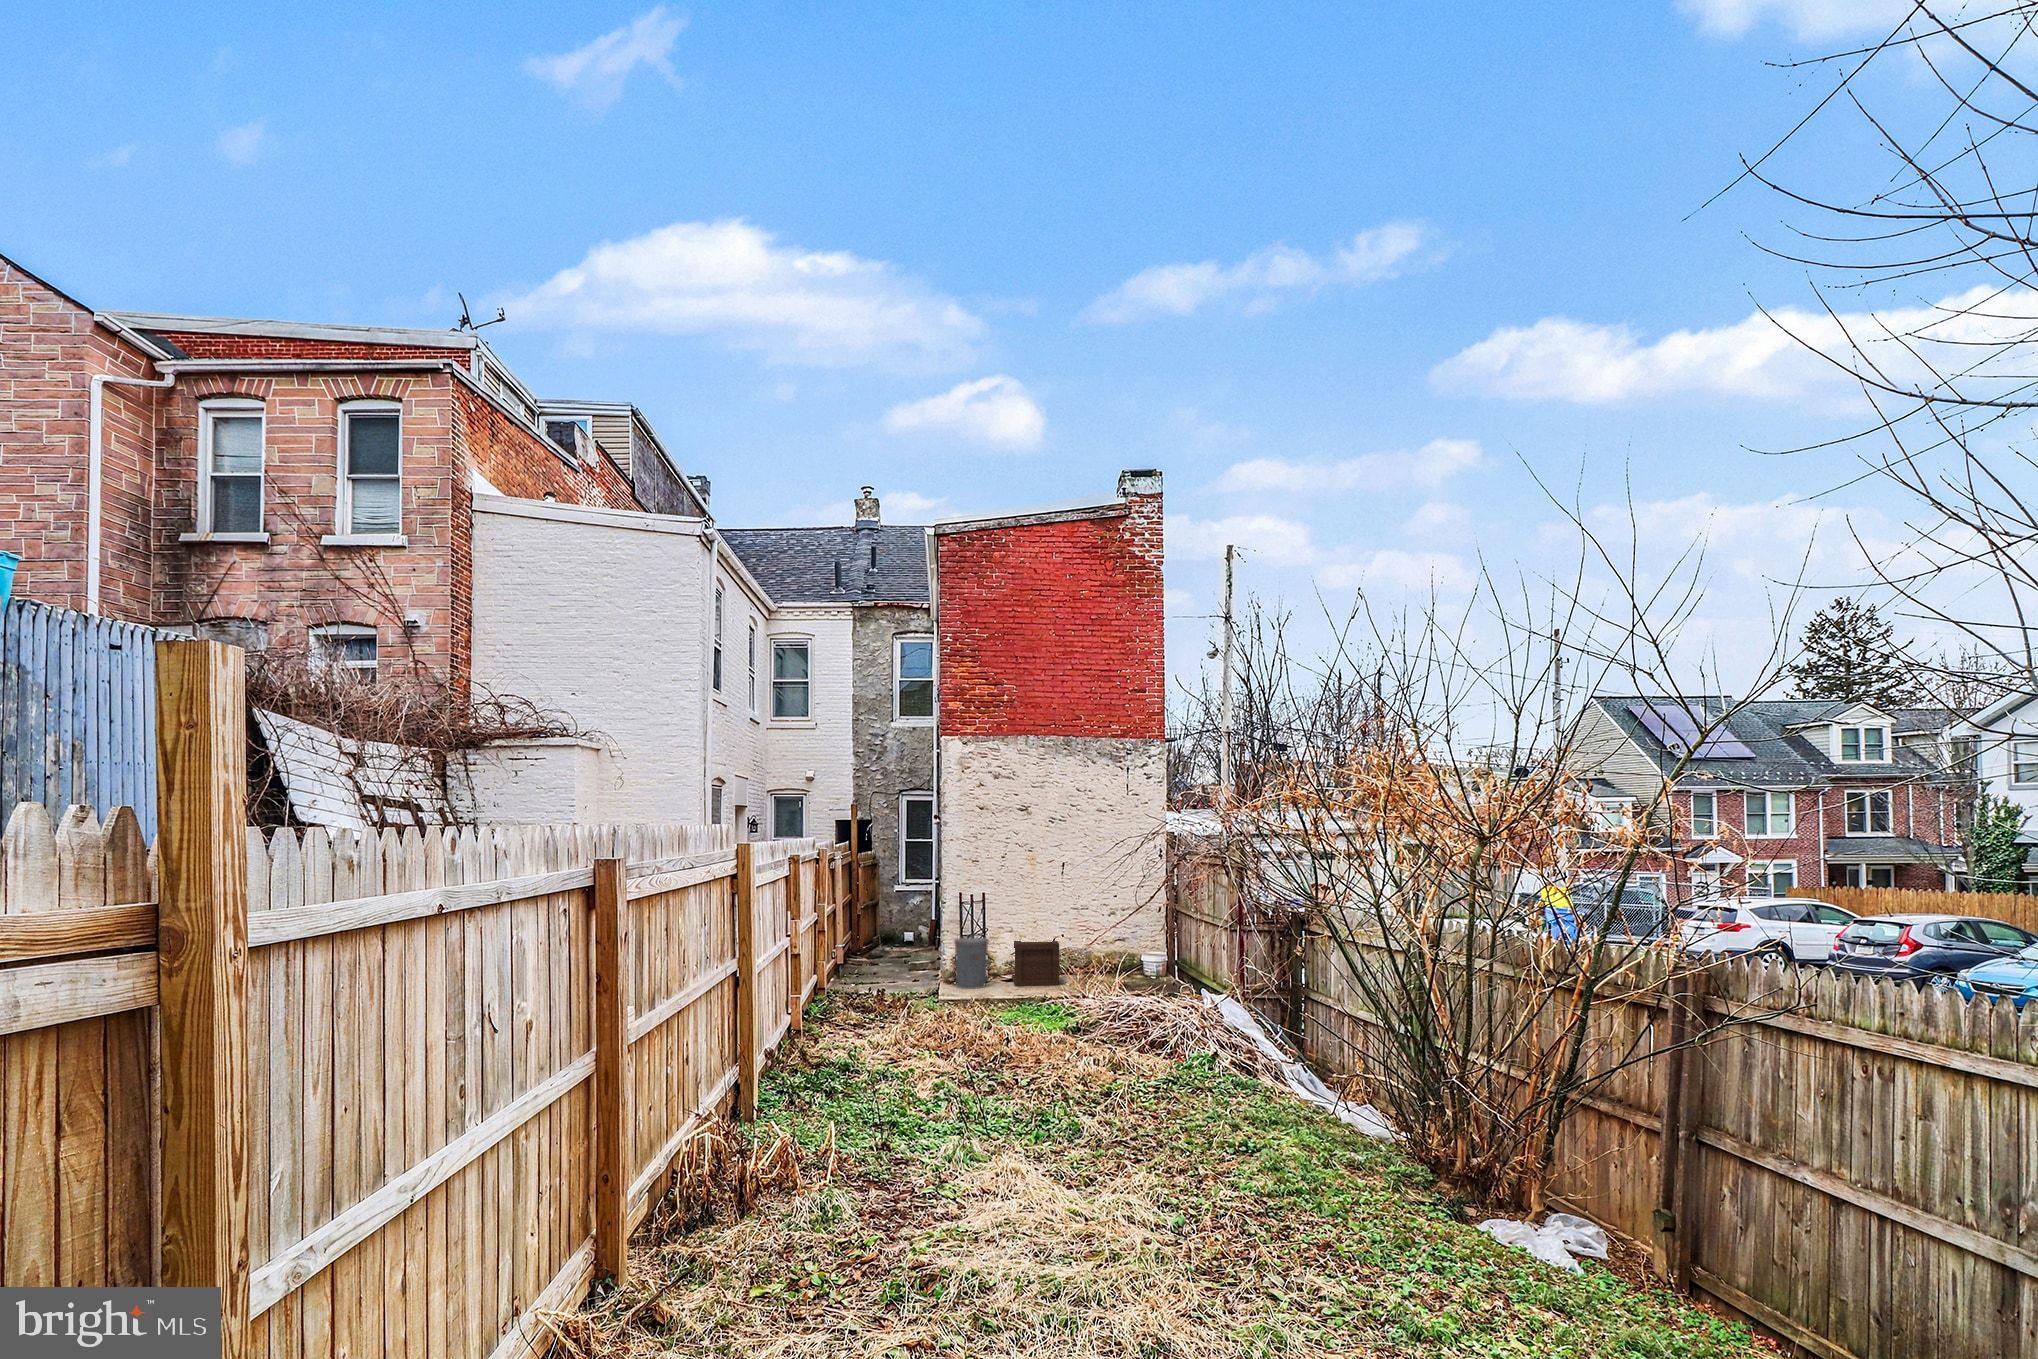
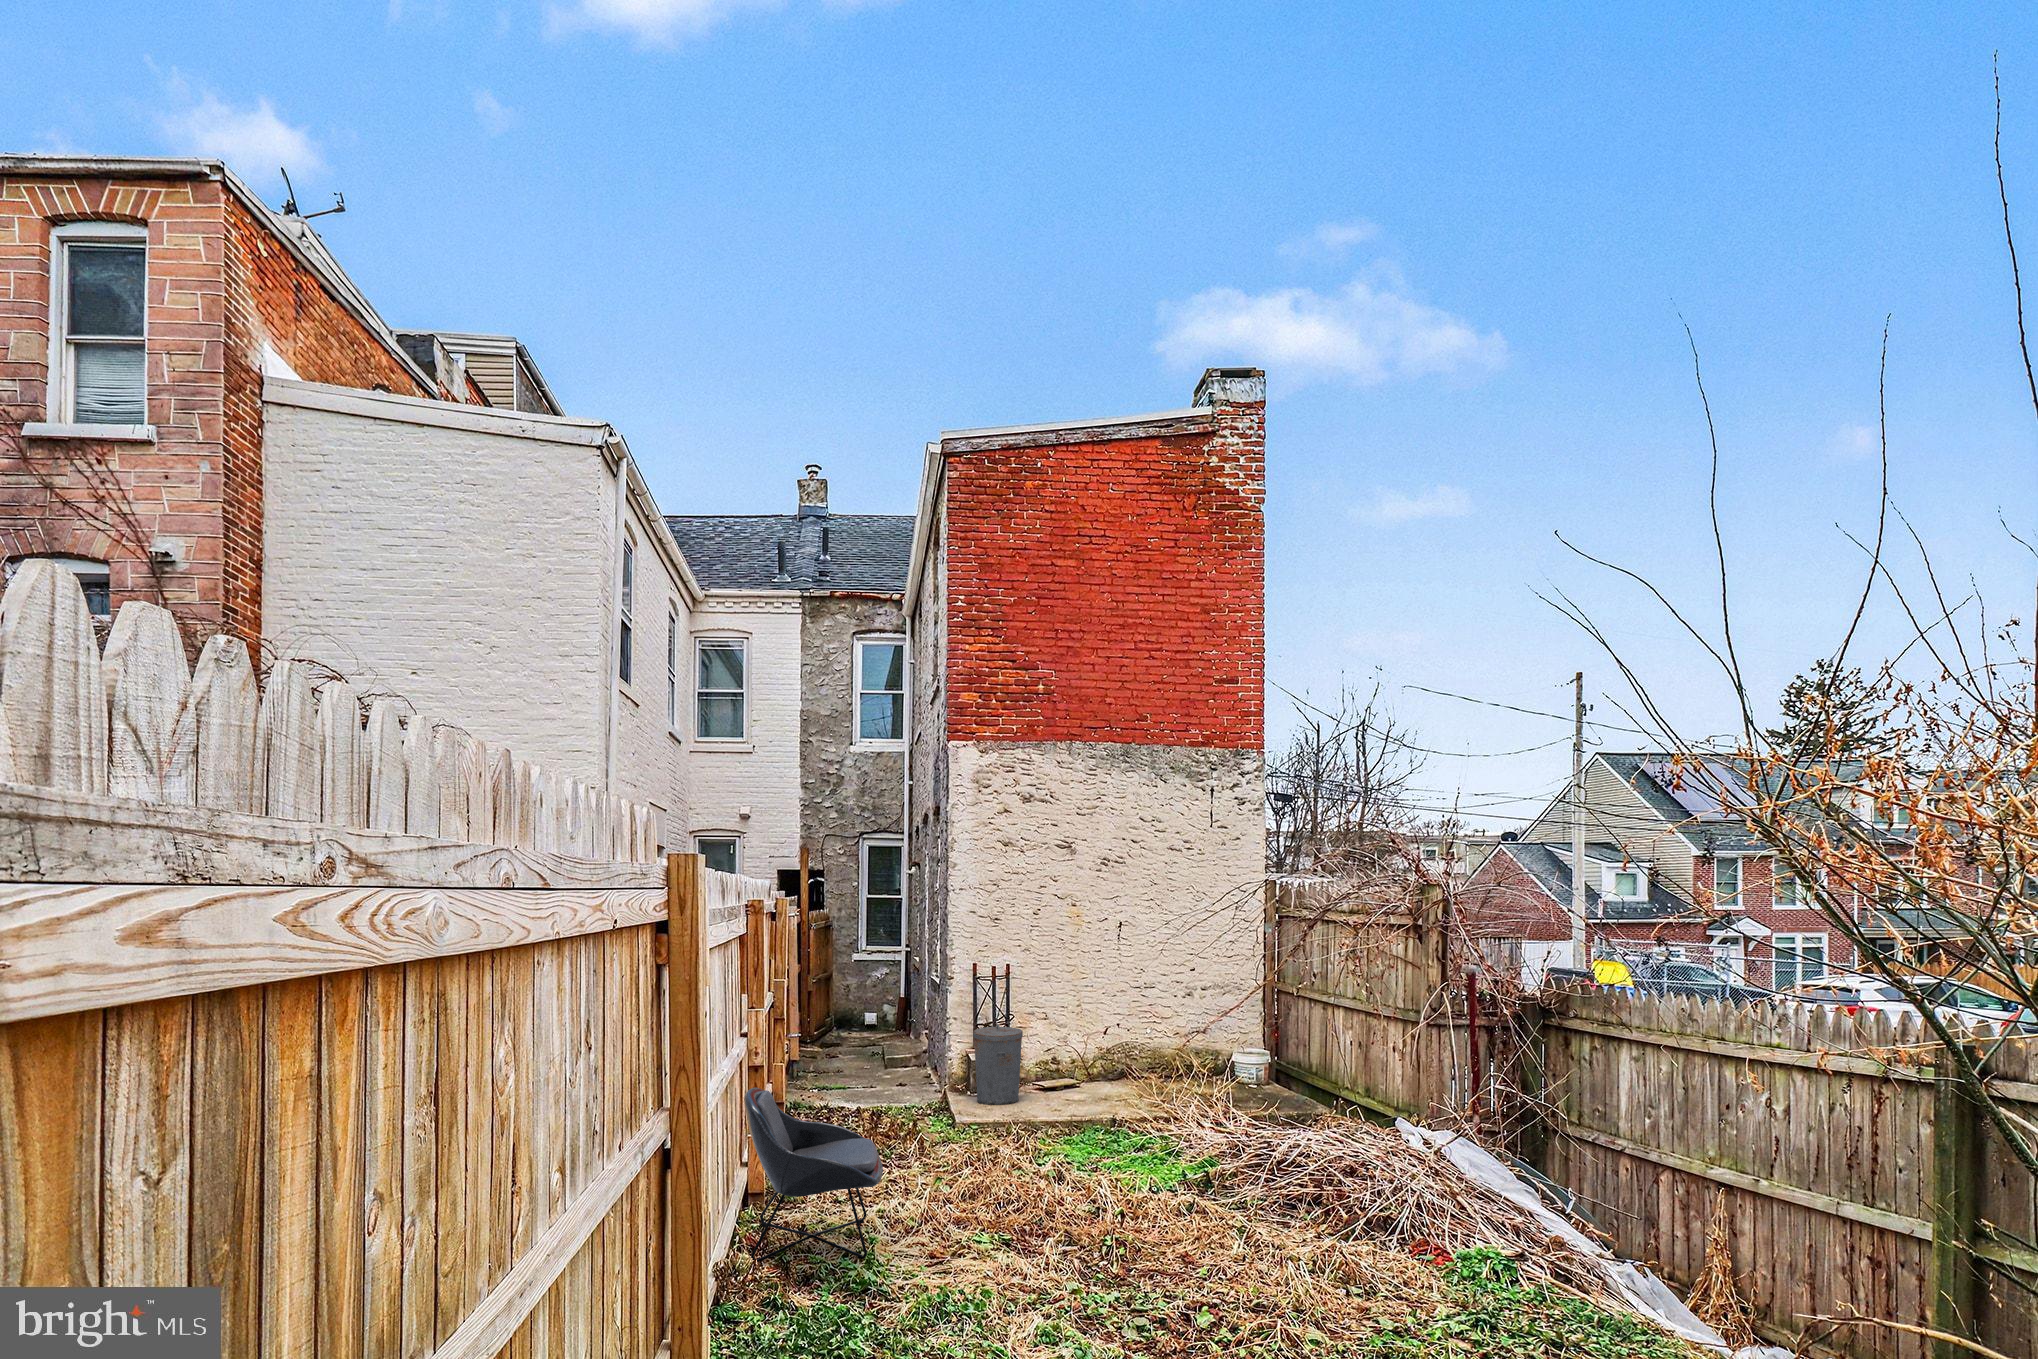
wooden crate: present [1012,941,1059,987] -> none [1051,1023,1126,1102]
lounge chair: none [785,963,866,1060] -> present [744,1088,883,1263]

